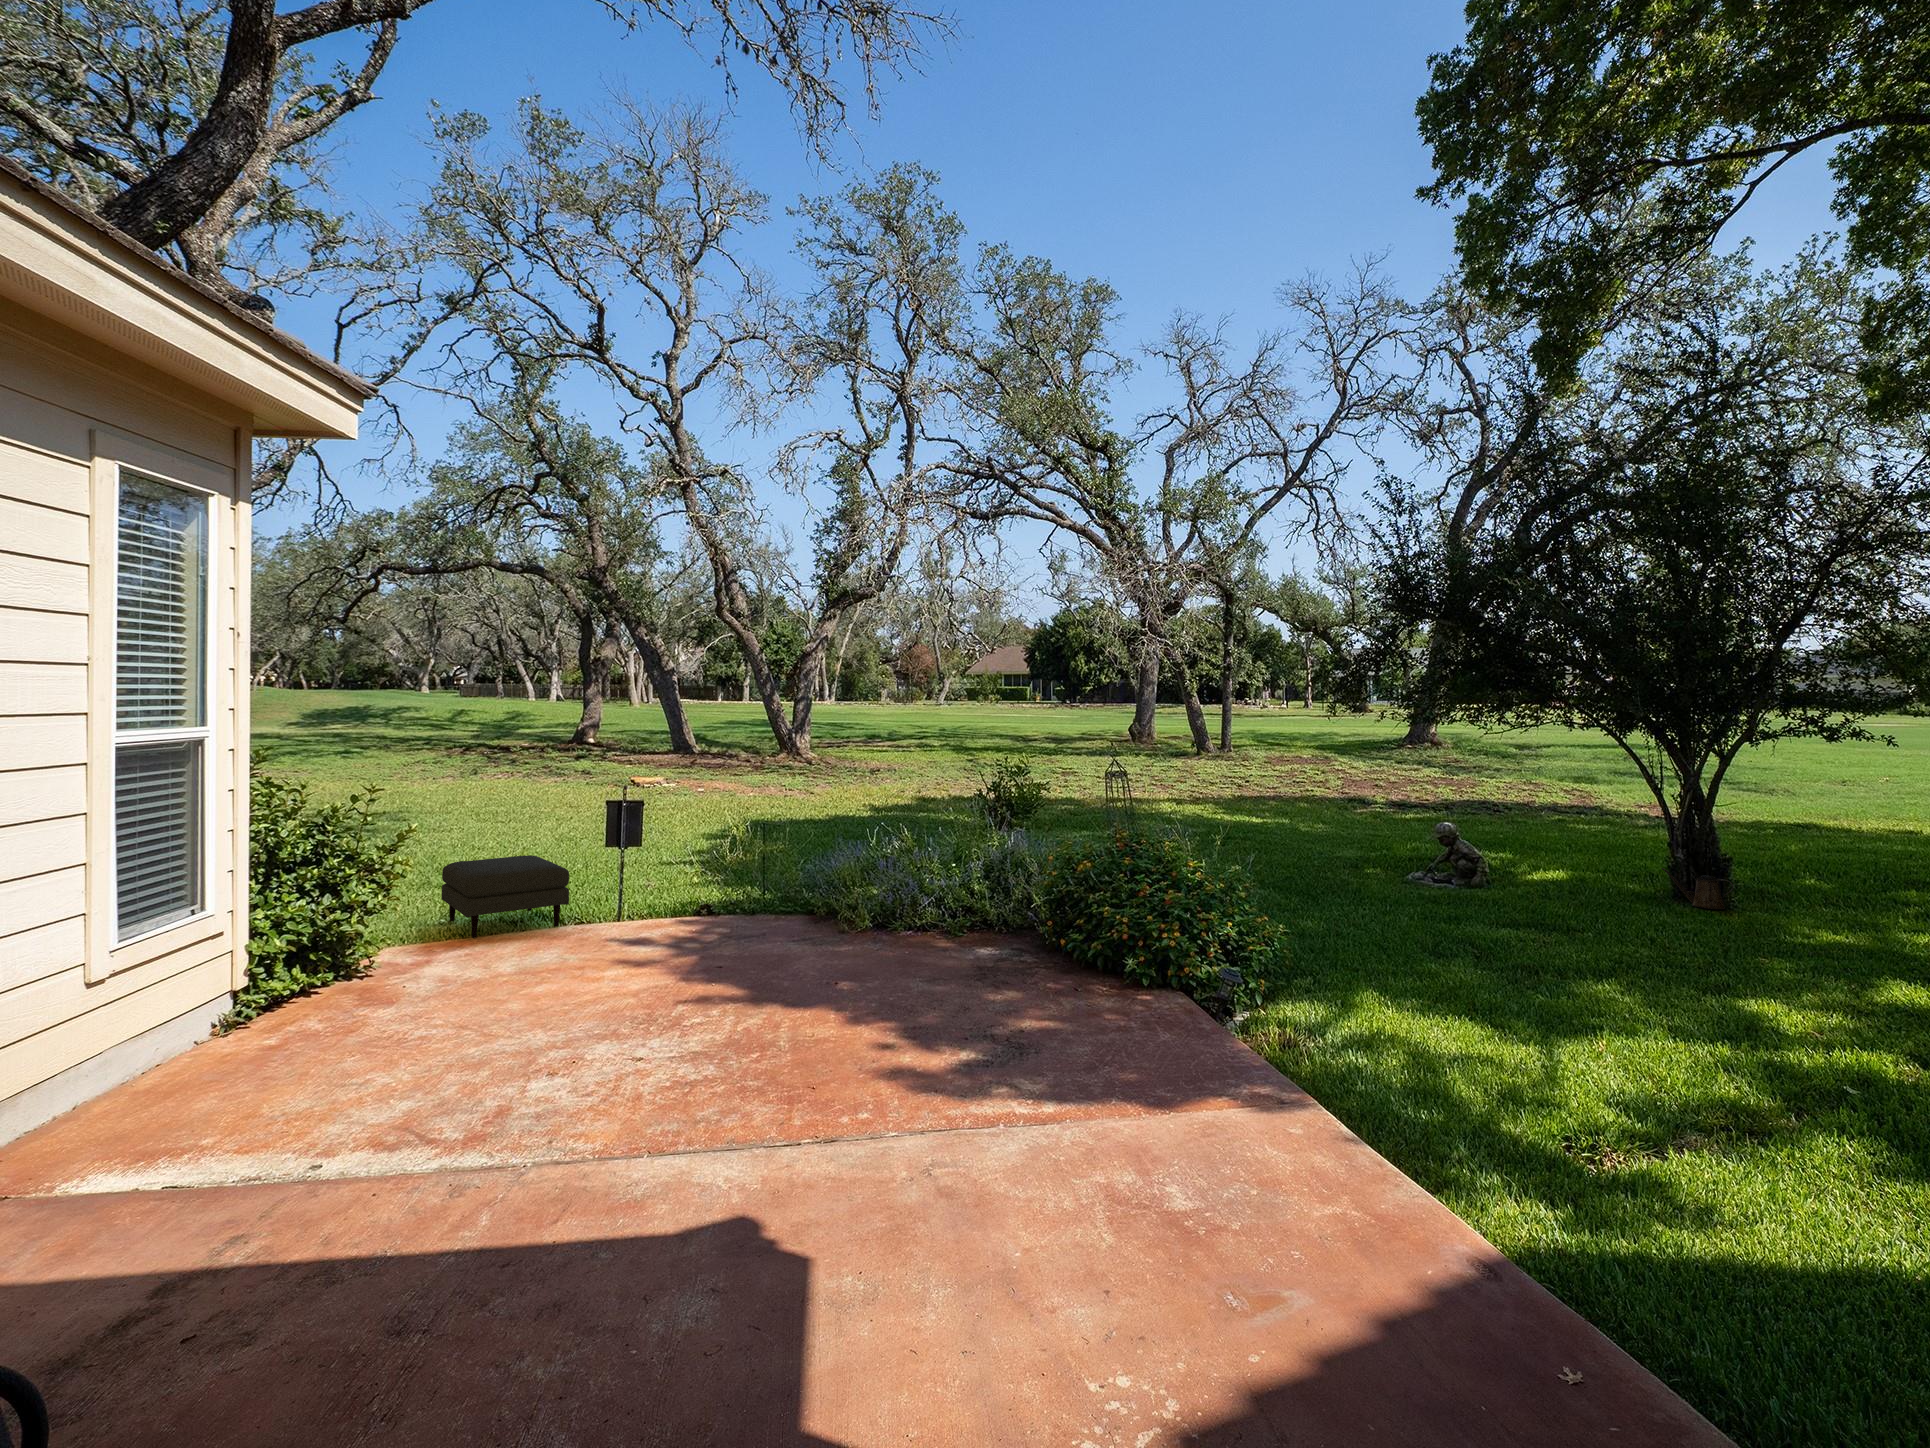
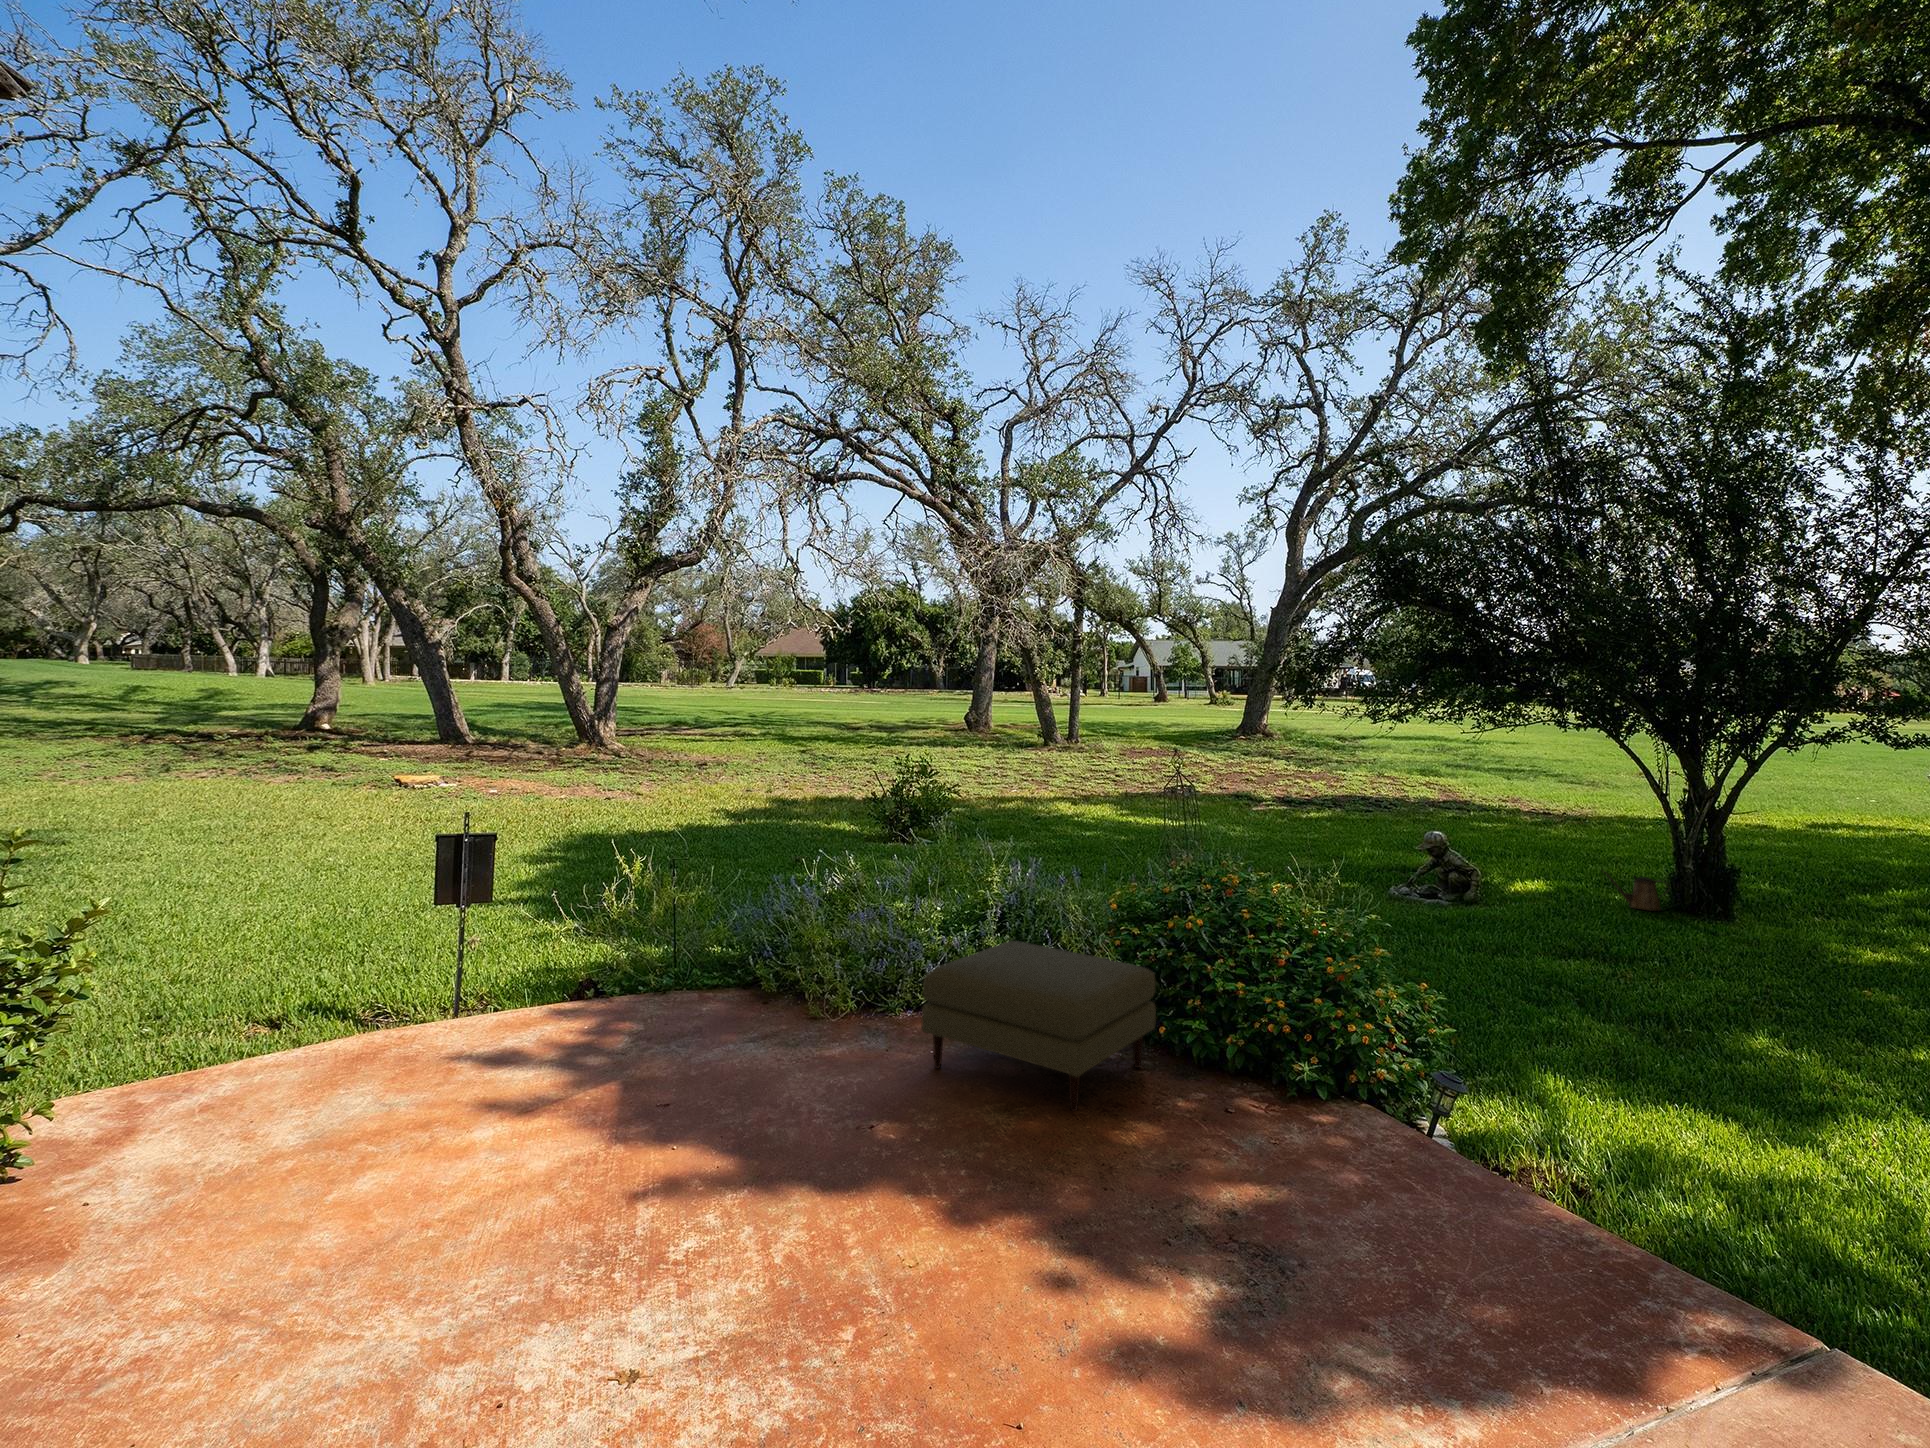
ottoman: present [442,855,569,938] -> present [921,941,1156,1111]

